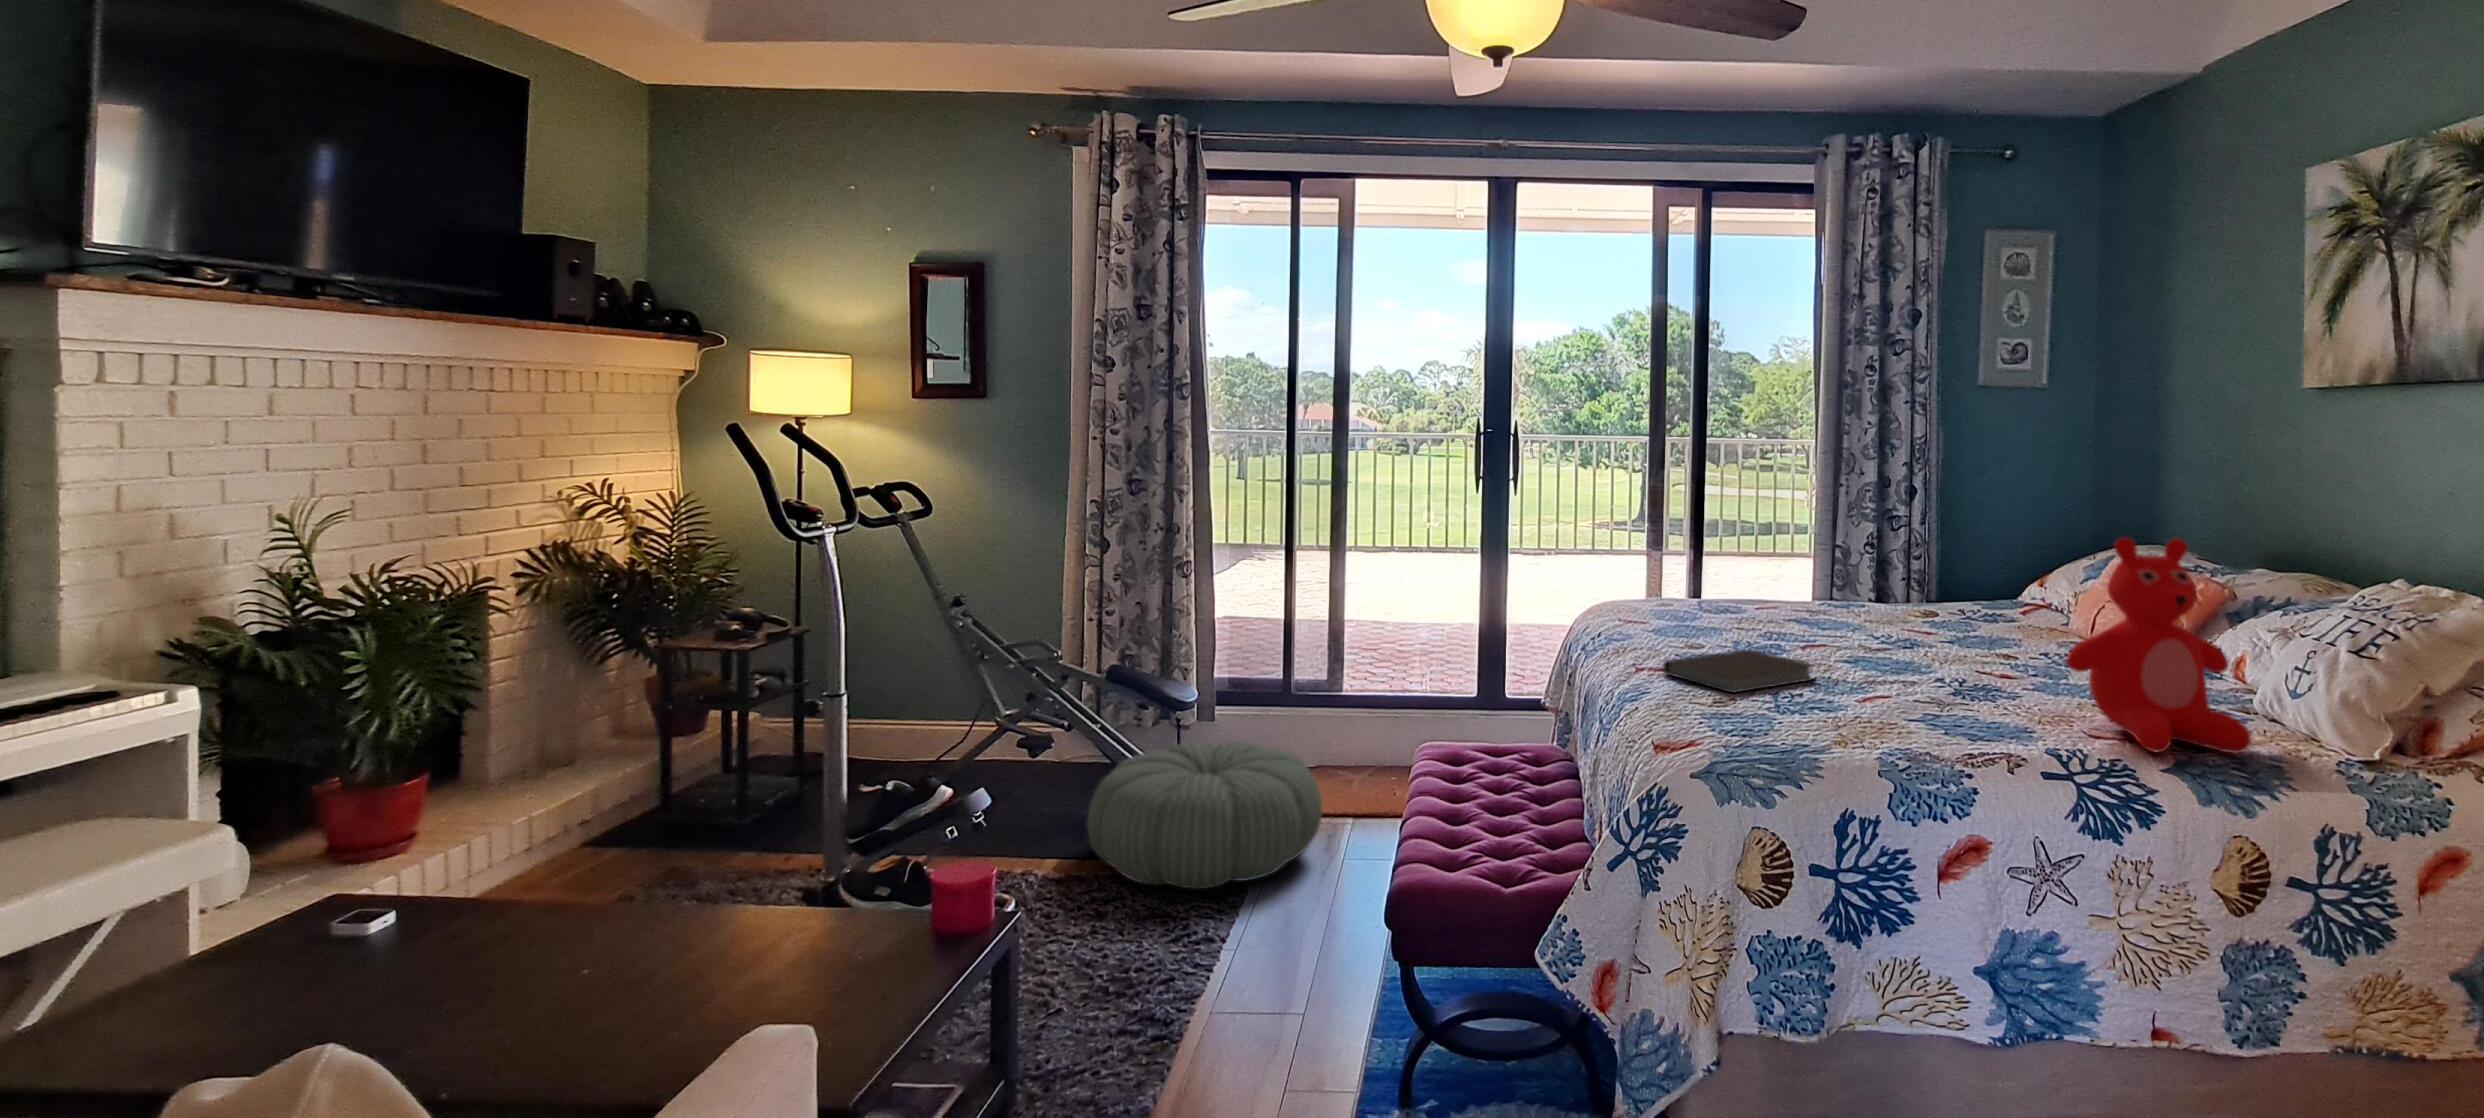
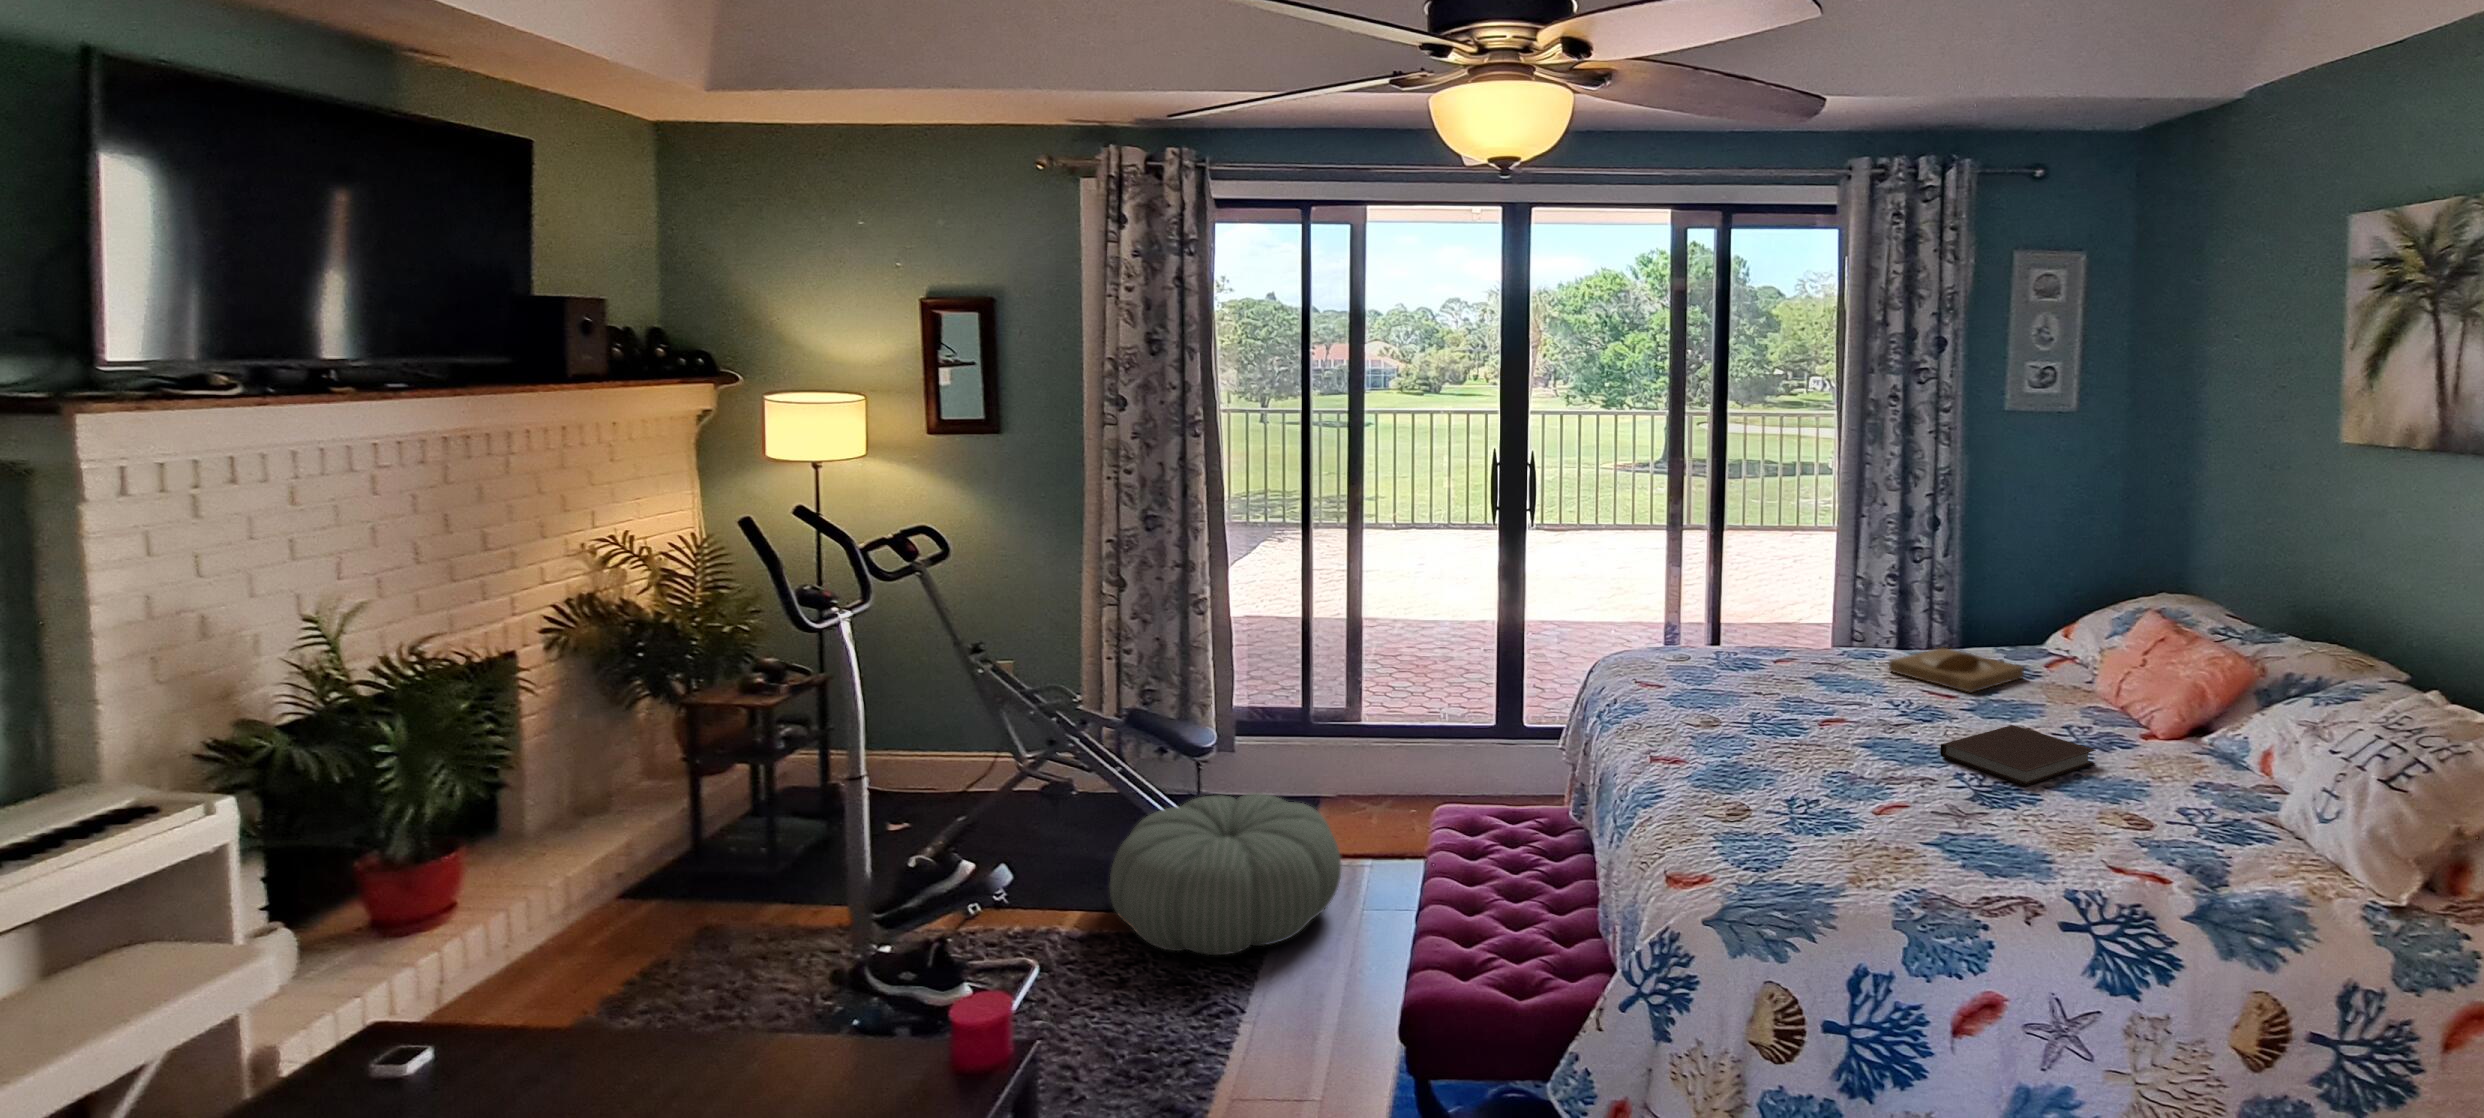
teddy bear: present [2067,537,2251,753] -> none [2088,661,2275,891]
tray: none [1866,599,1998,631] -> present [1889,648,2024,692]
notebook: present [1663,649,1813,693] -> present [1940,725,2096,786]

